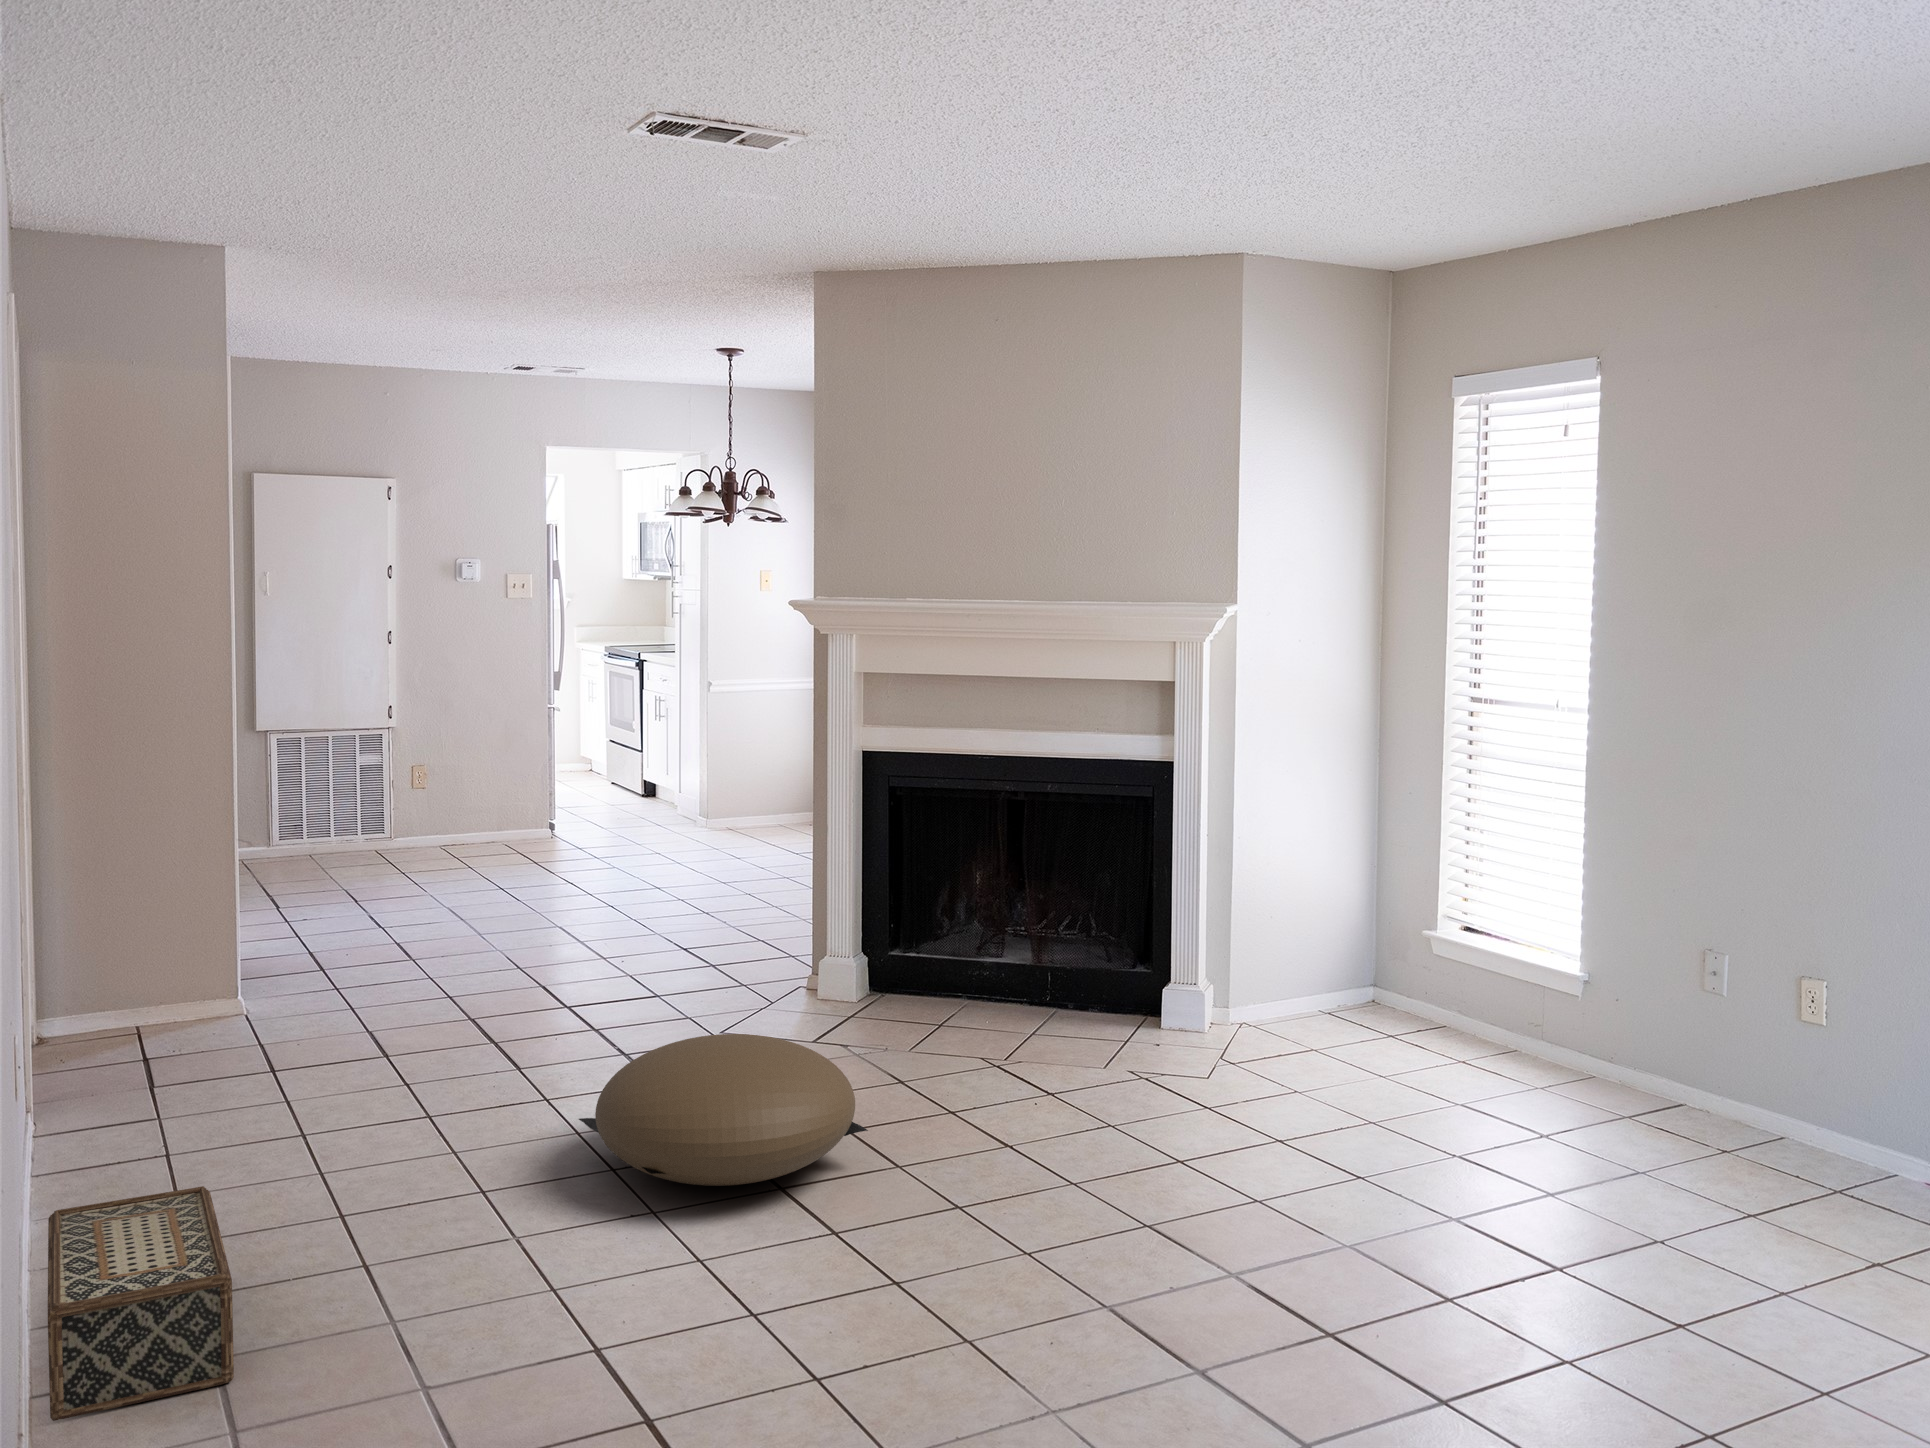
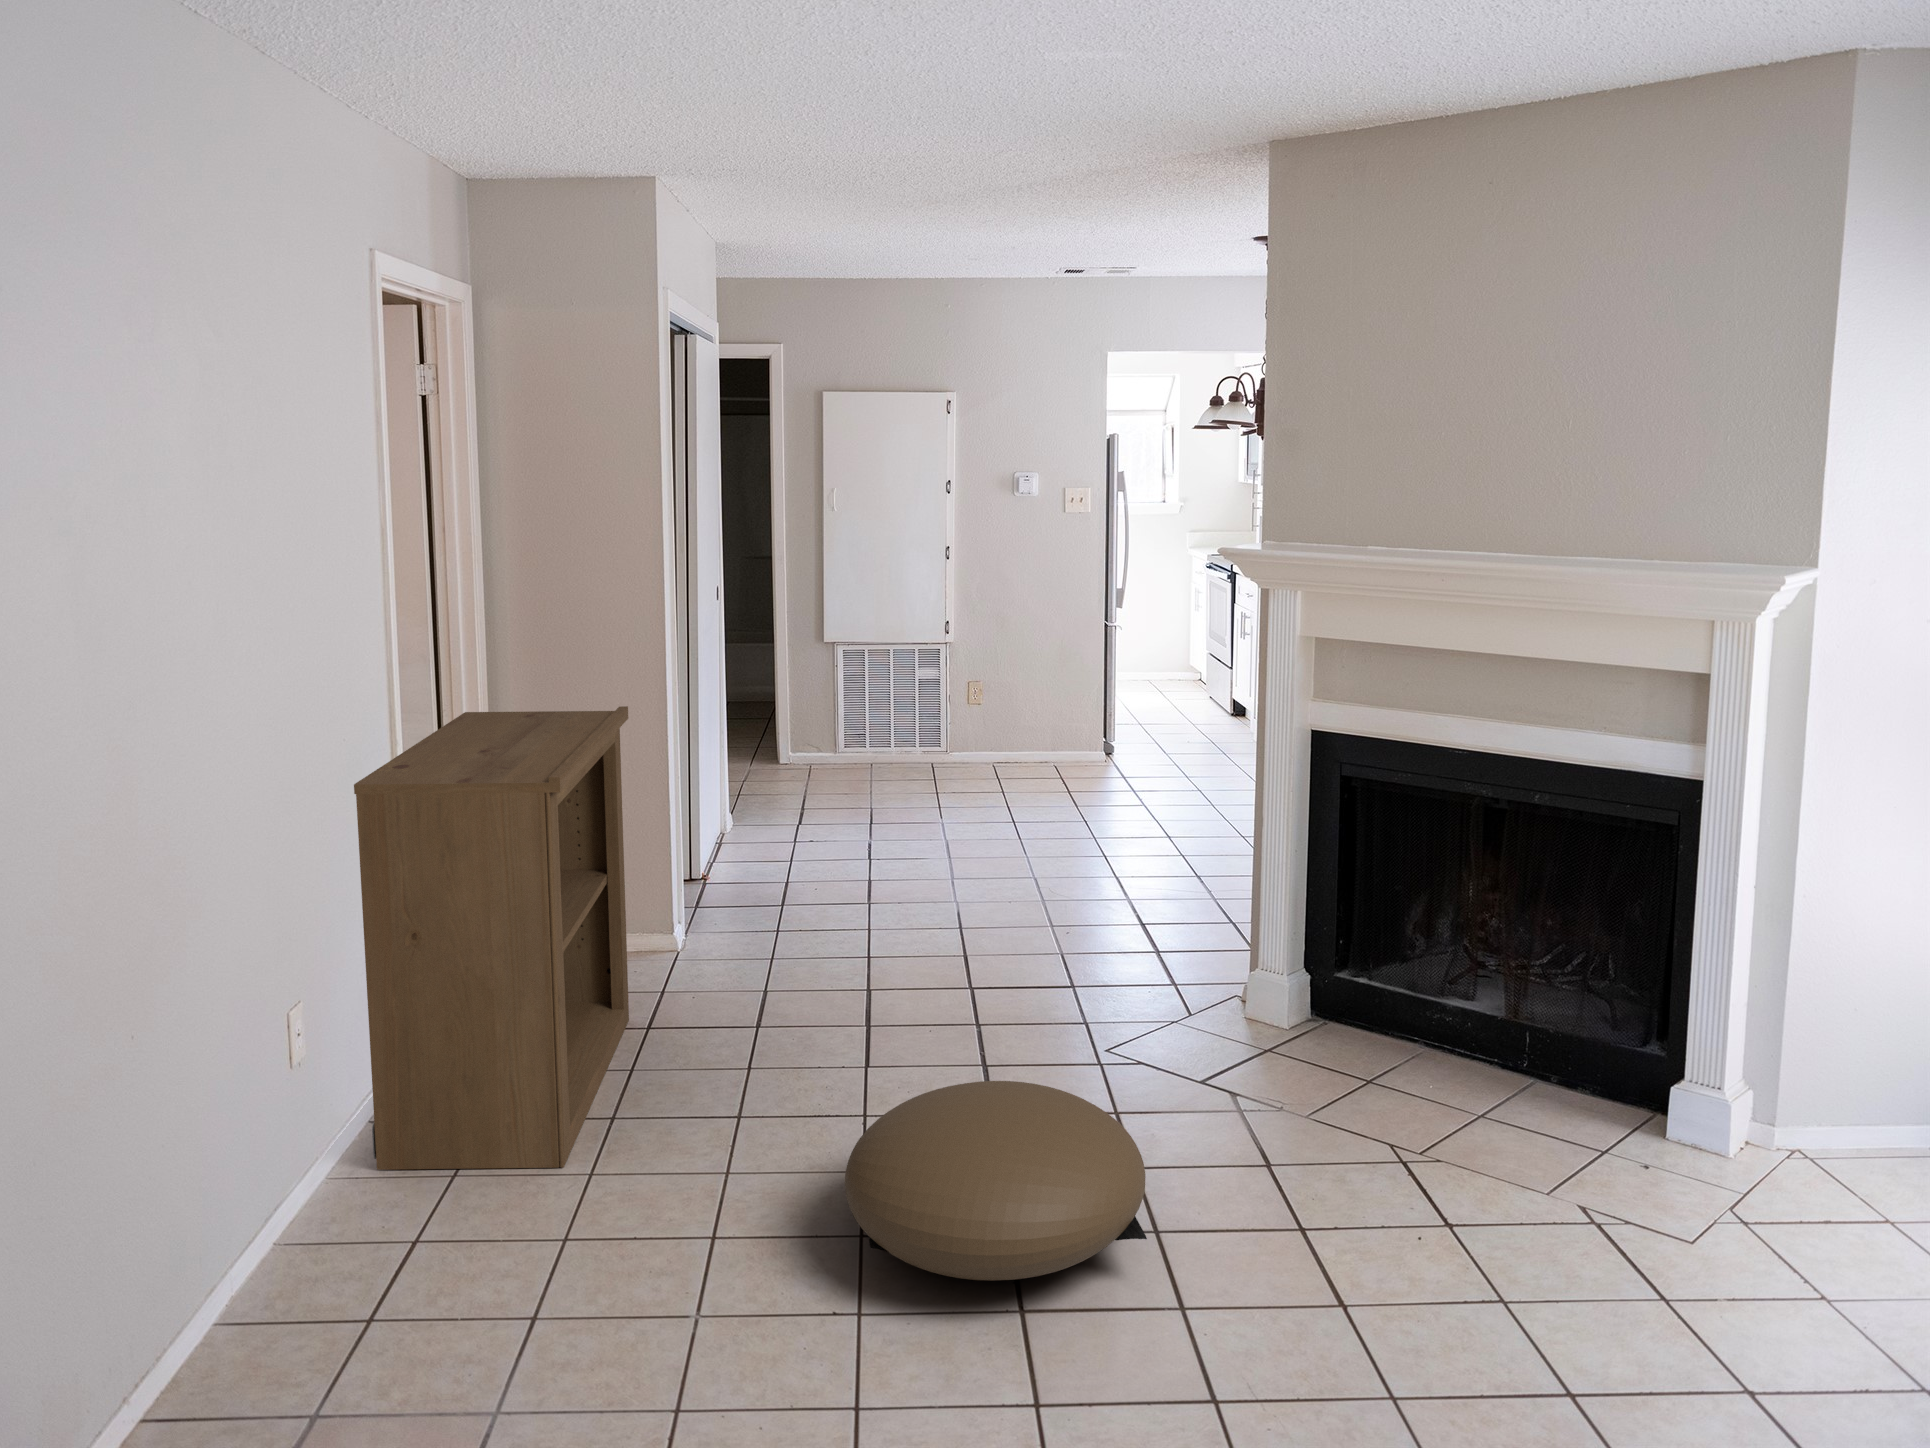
bookshelf: none [41,752,275,1224] -> present [354,706,629,1170]
woven basket: present [48,1186,234,1421] -> none [200,1180,441,1411]

